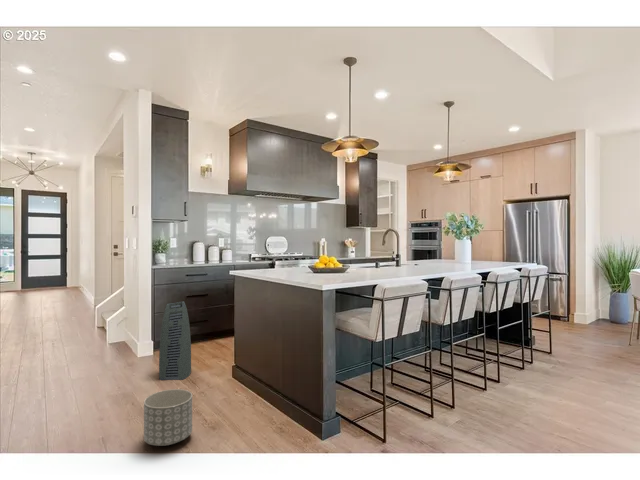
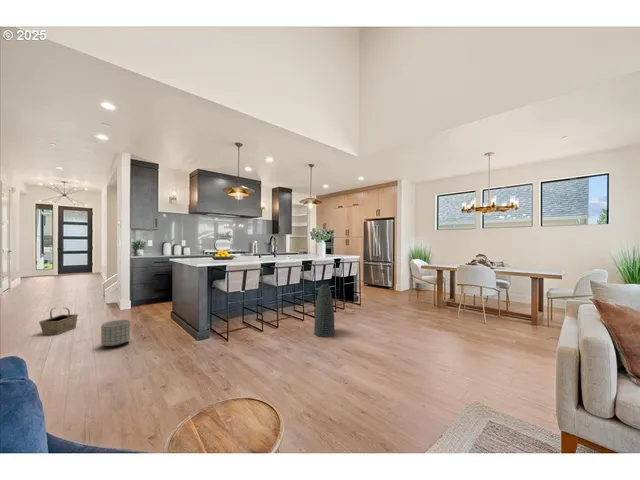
air purifier: present [159,301,191,380] -> present [314,284,335,337]
basket: none [23,358,83,410] -> present [39,308,78,335]

